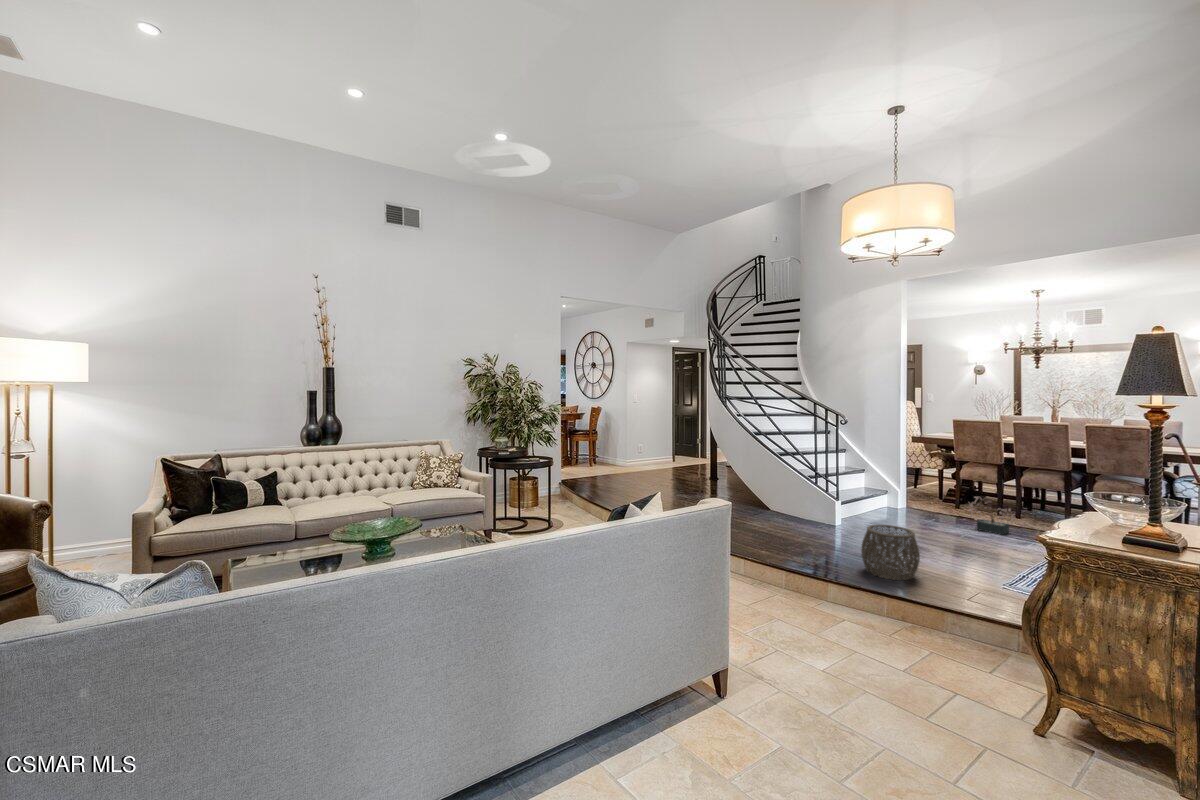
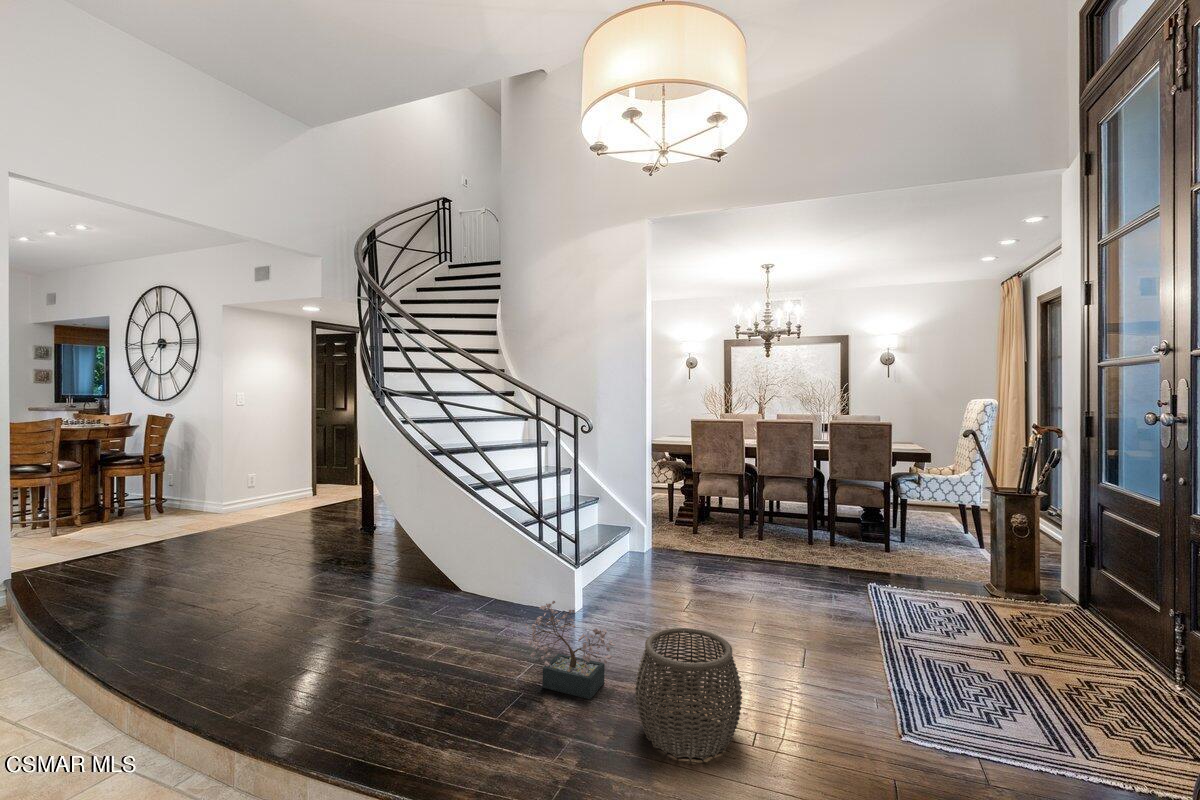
decorative plant: present [969,497,1014,535] -> present [525,601,615,699]

